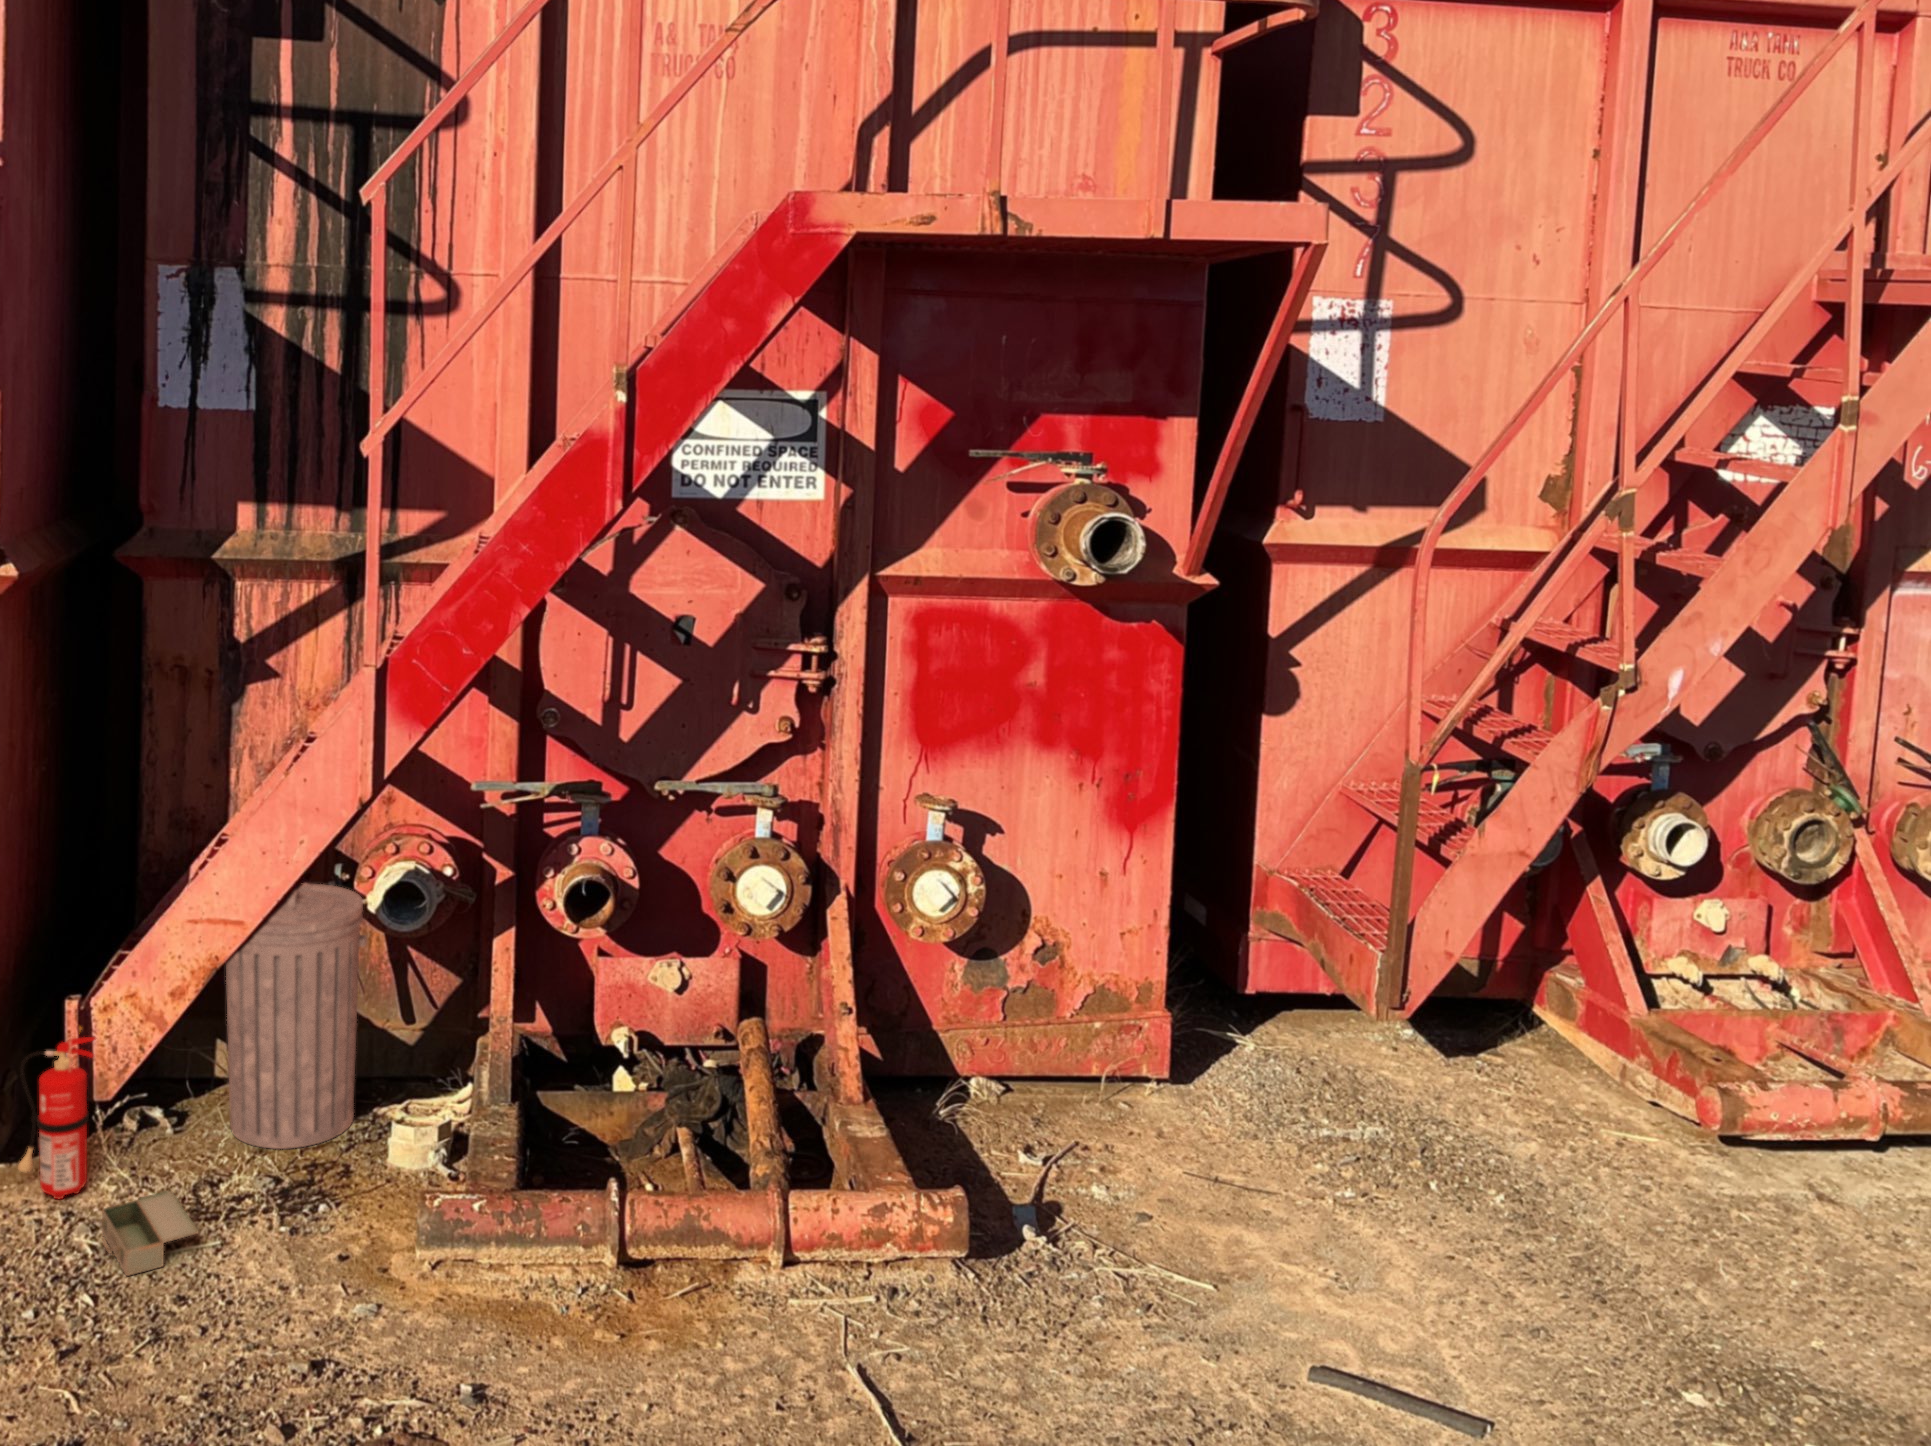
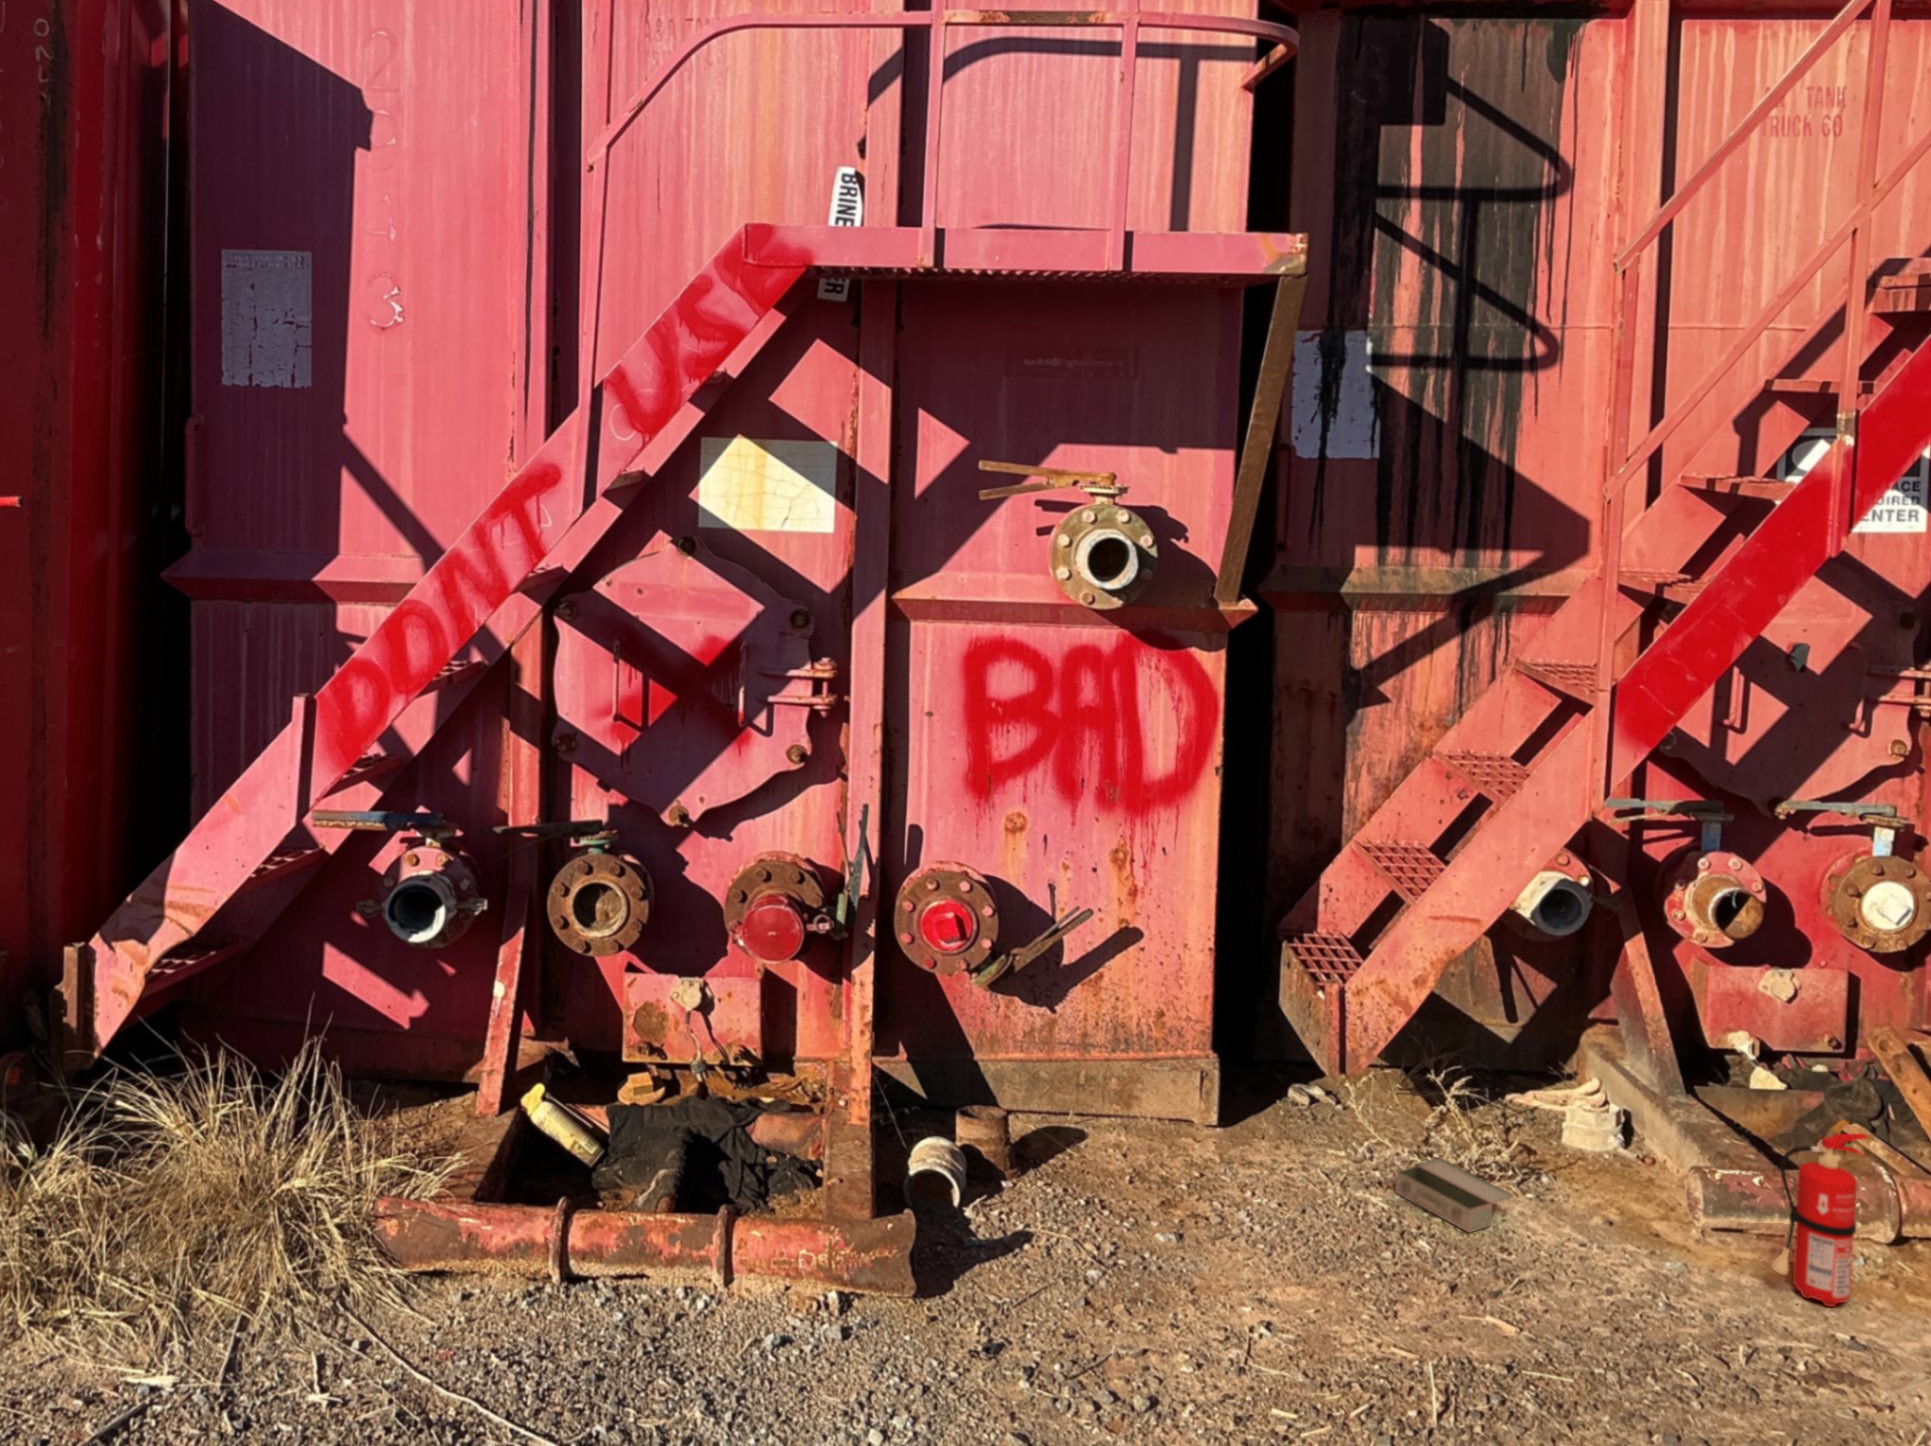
trash can: present [226,884,367,1149] -> none [1383,886,1519,1126]
fire extinguisher: present [18,1027,96,1199] -> present [1771,1120,1868,1307]

